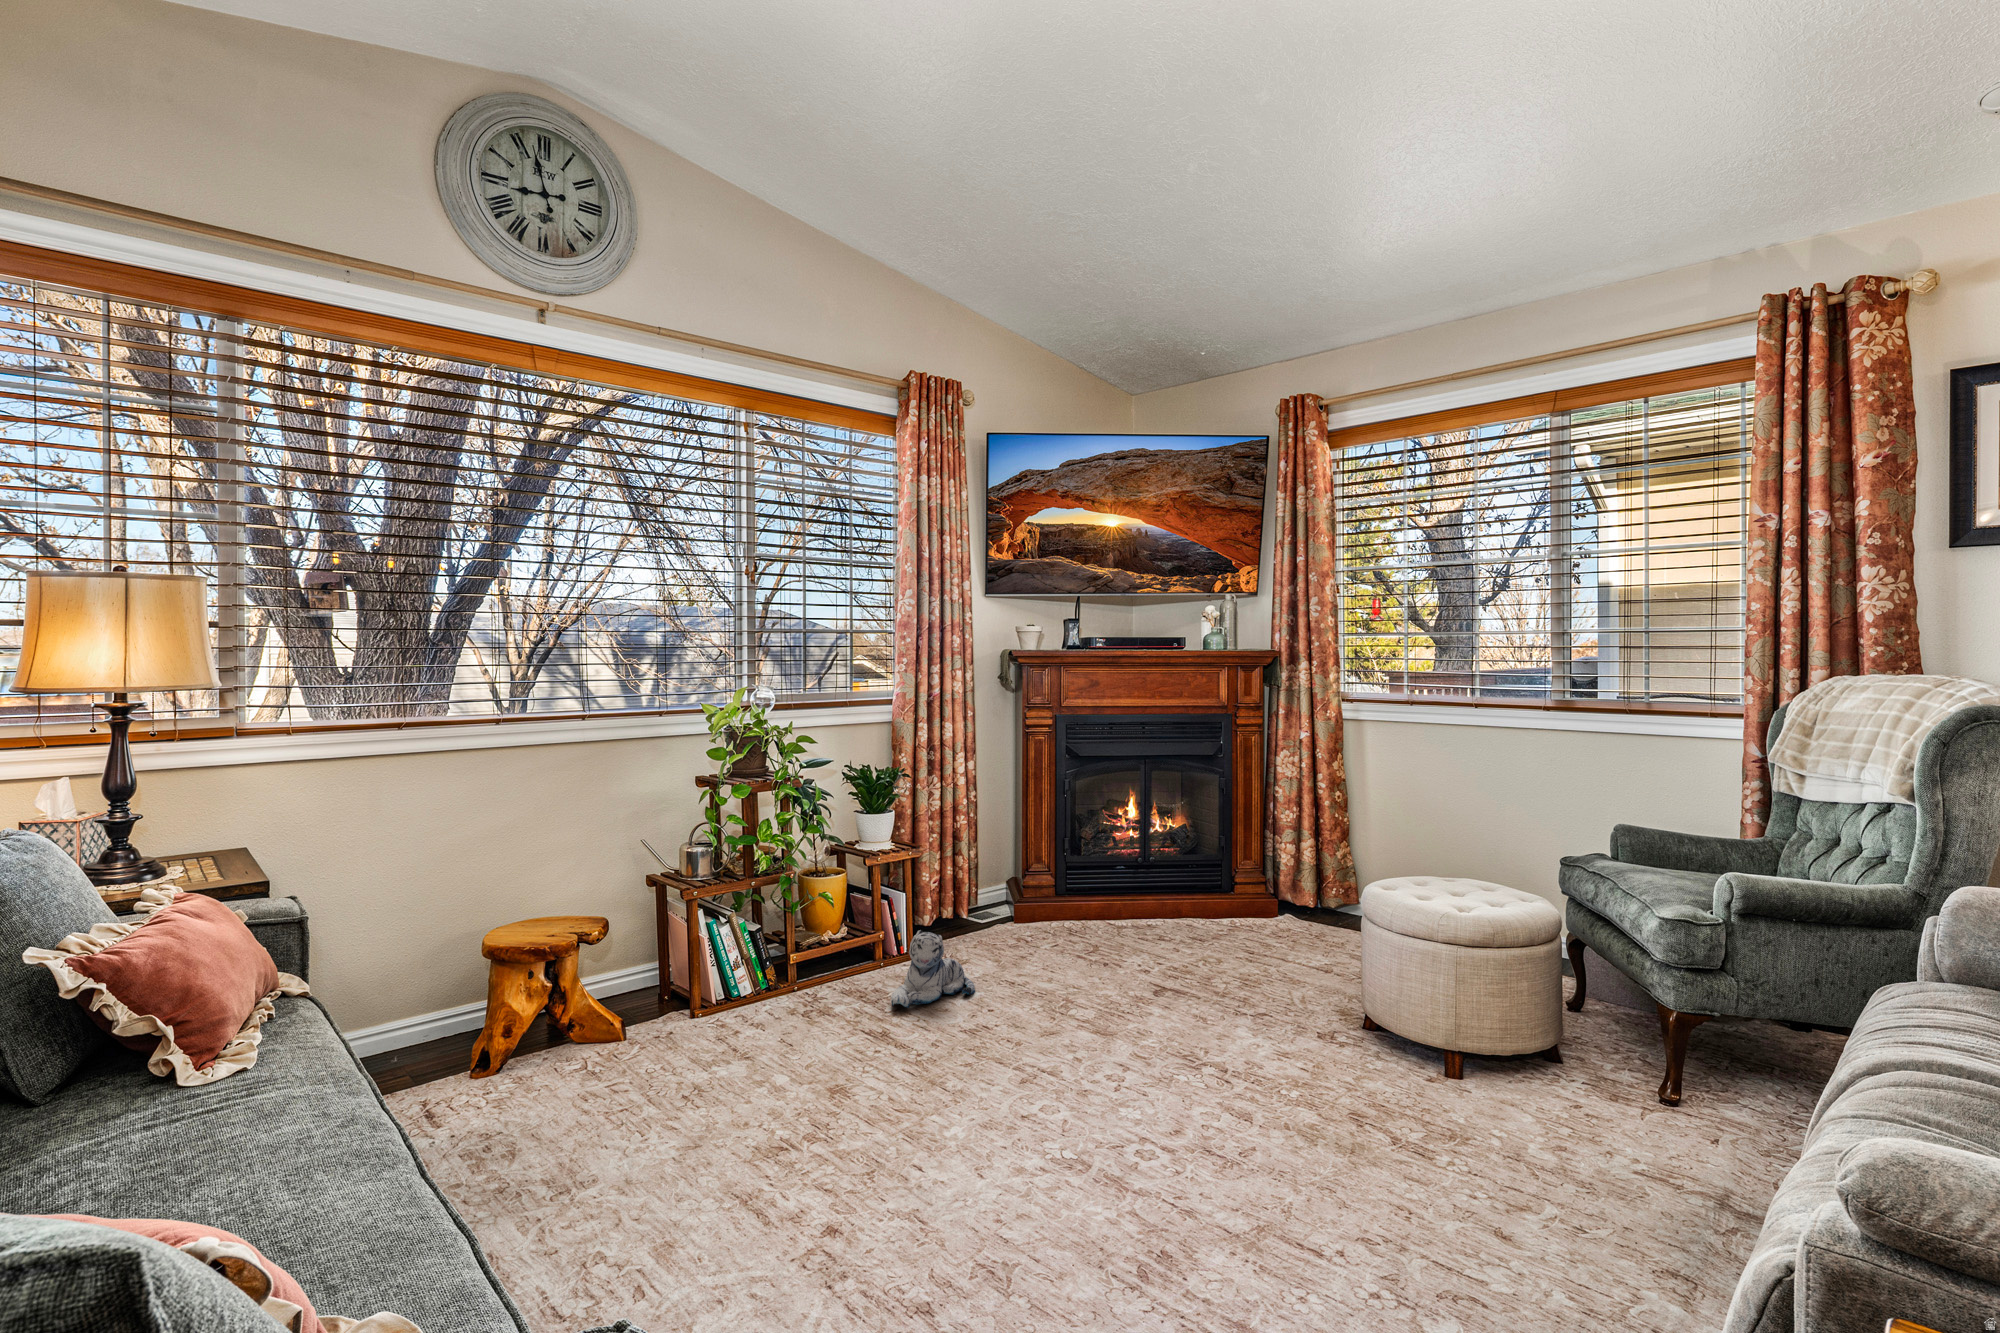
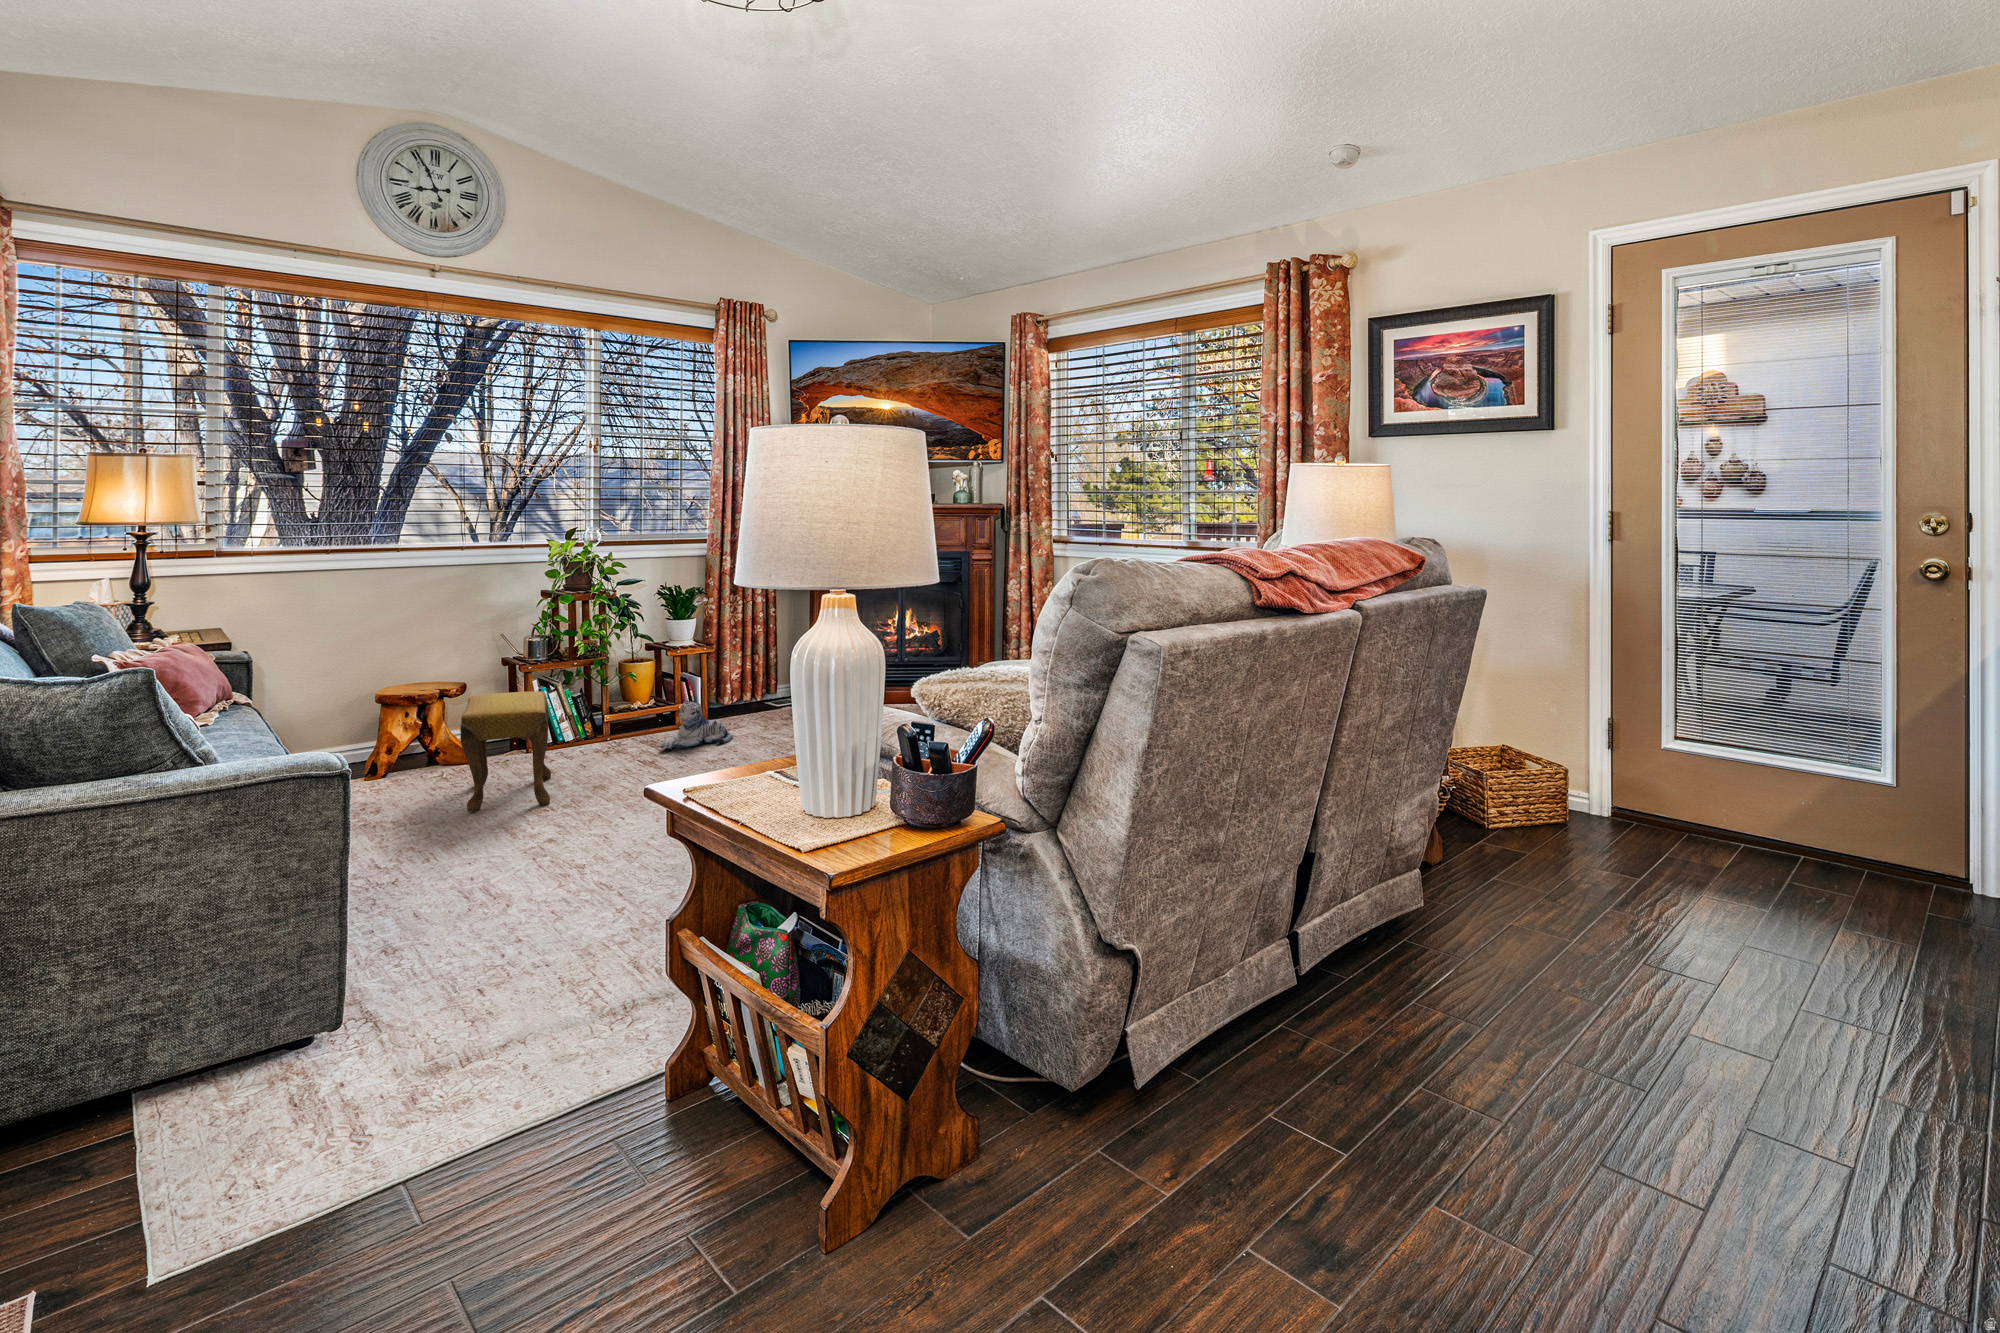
footstool: none [662,926,827,1141] -> present [460,691,551,812]

